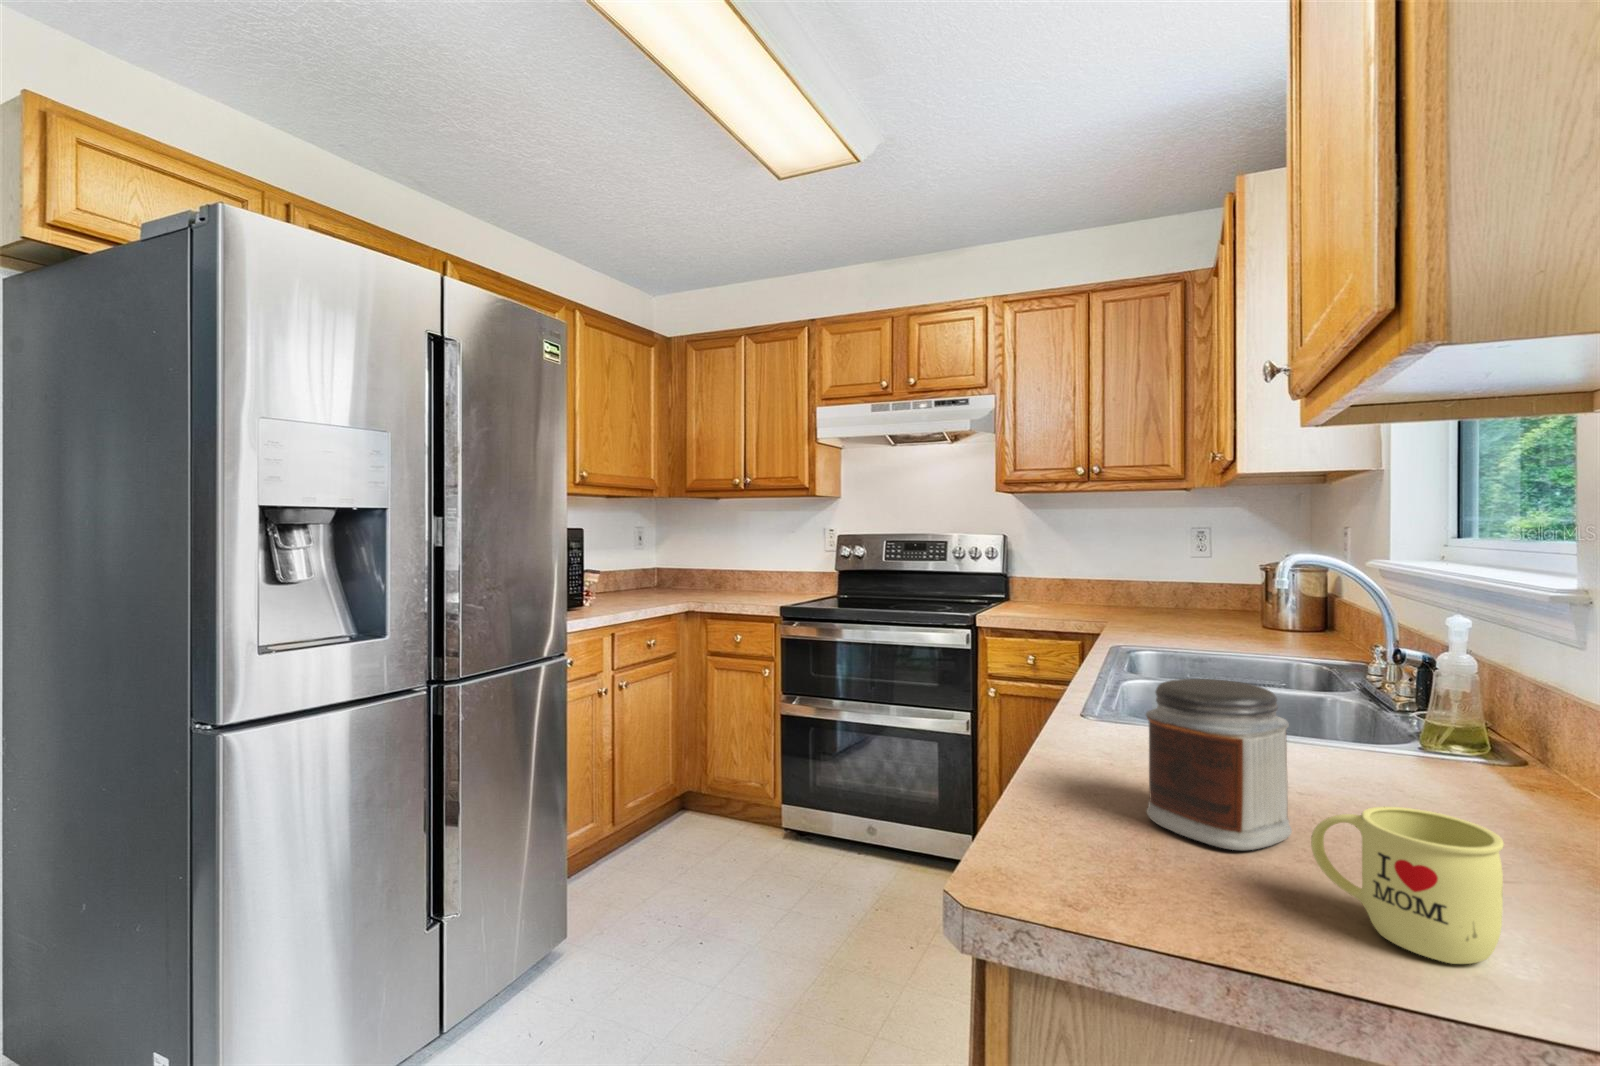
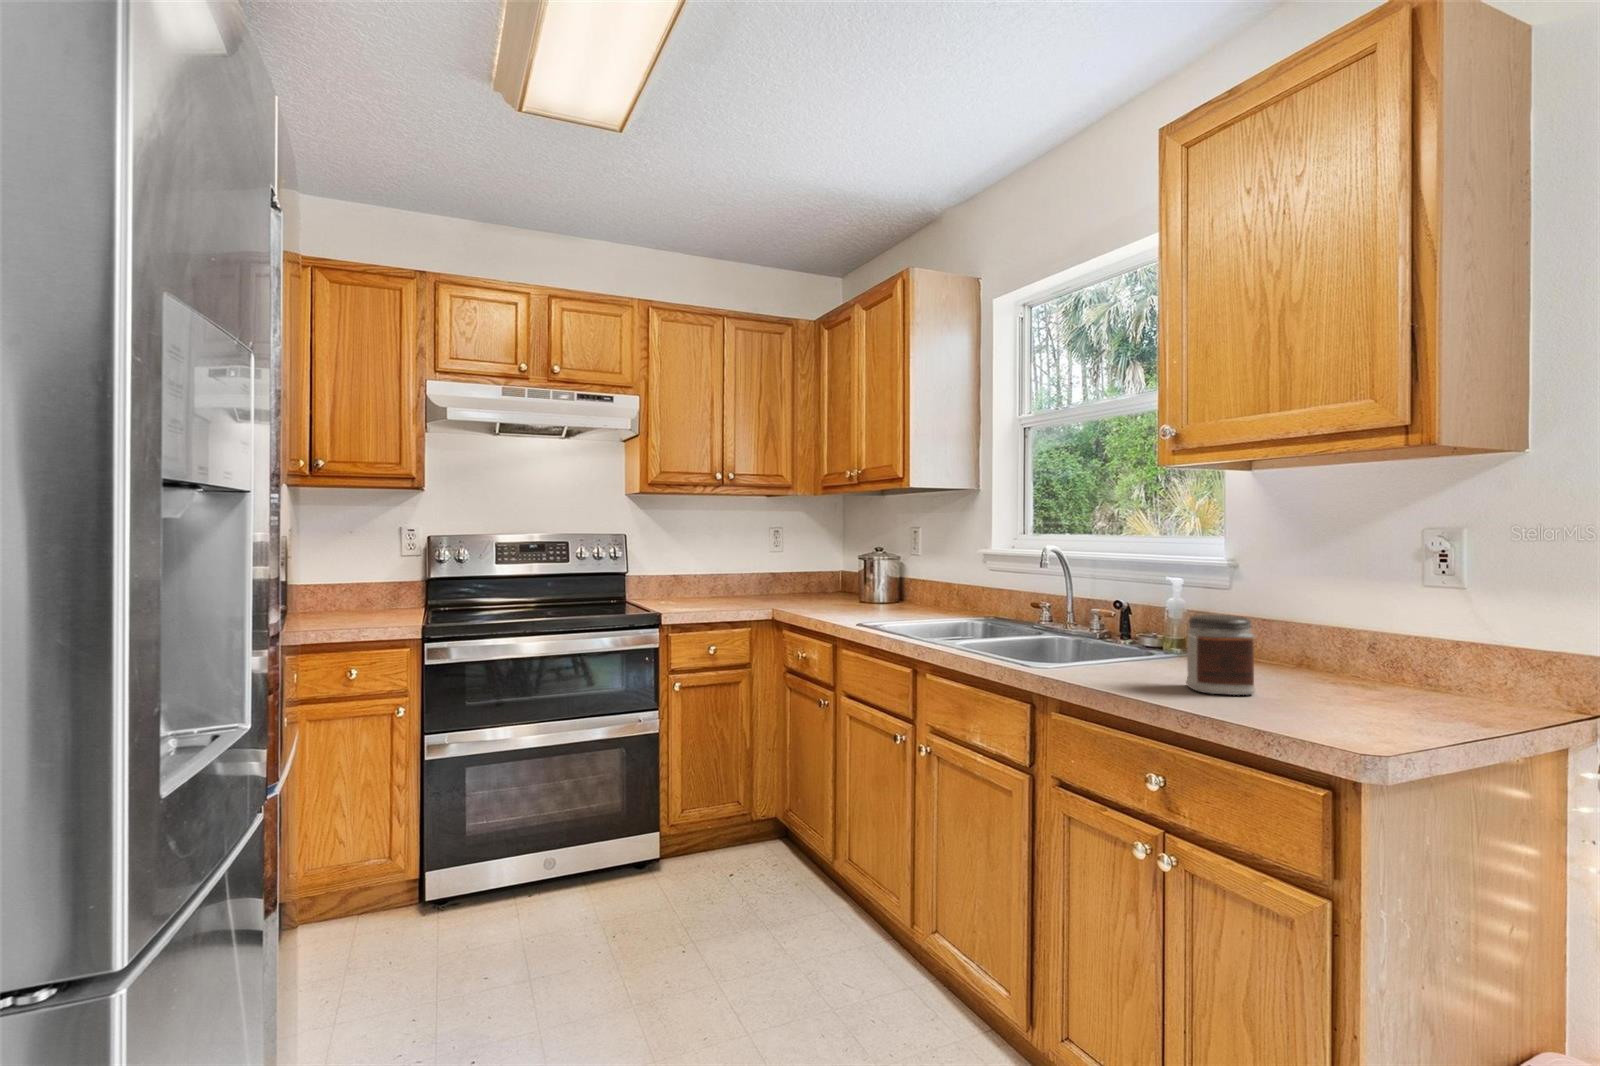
mug: present [1311,807,1504,964] -> none [1306,652,1378,704]

